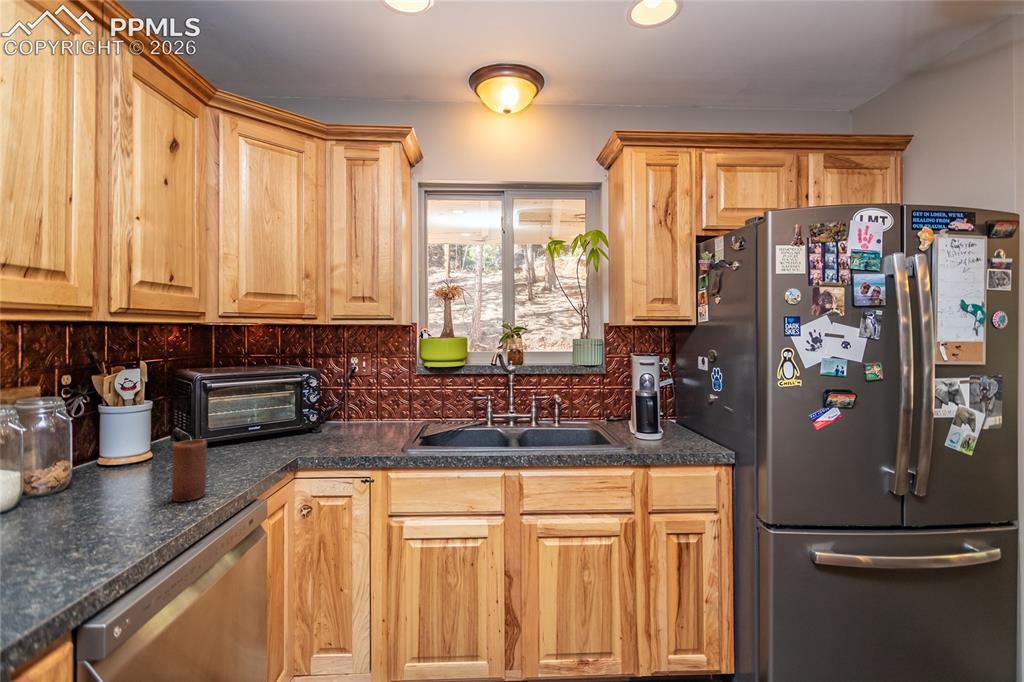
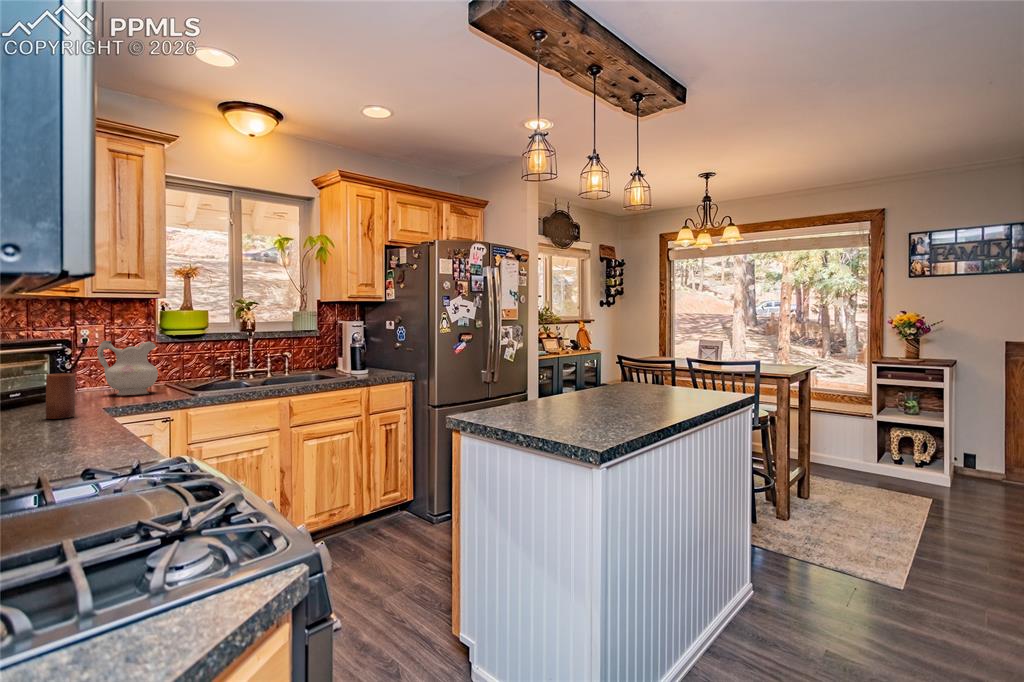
ceramic pitcher: none [327,382,380,448] -> present [97,341,158,395]

